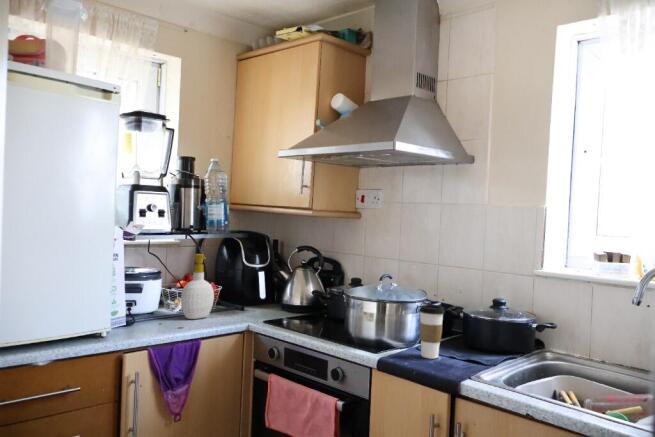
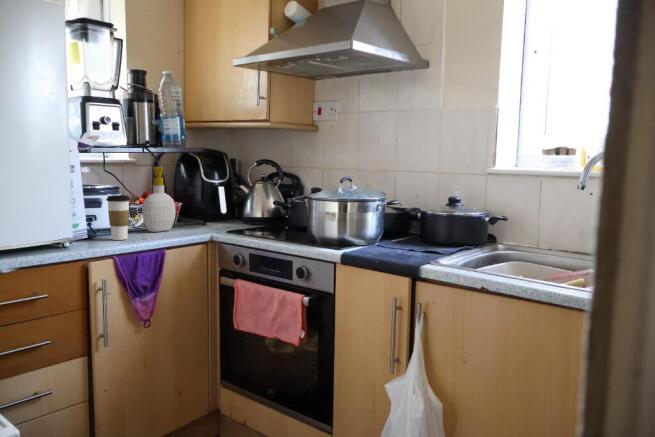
coffee cup: present [419,305,445,359] -> present [106,195,130,240]

